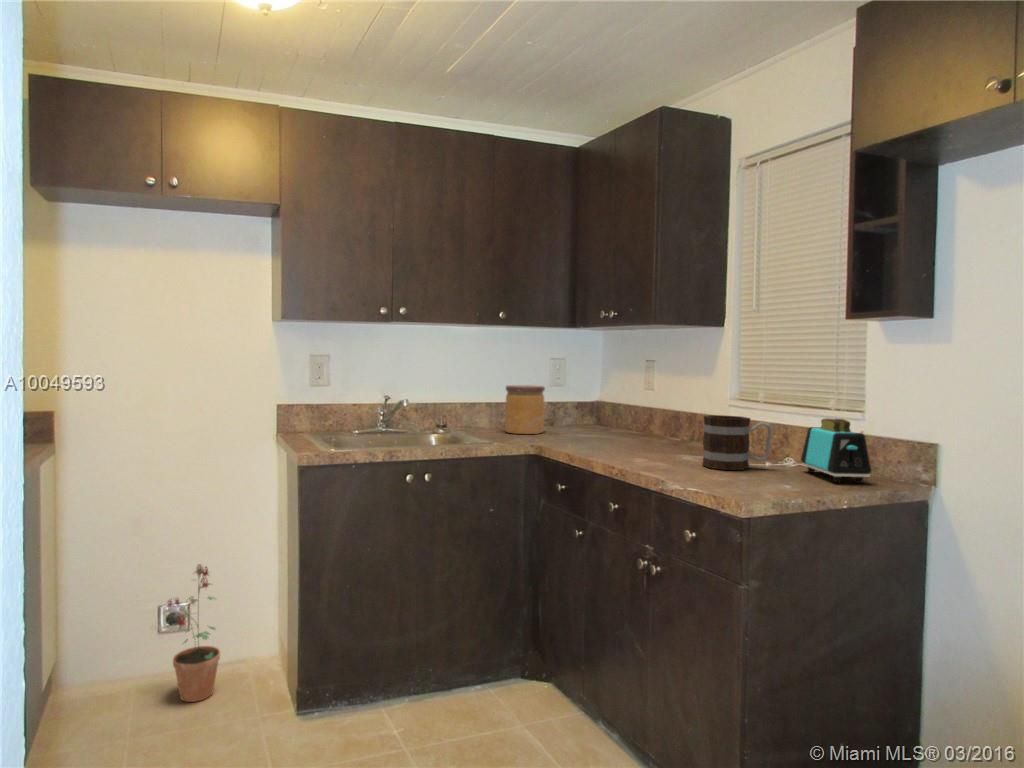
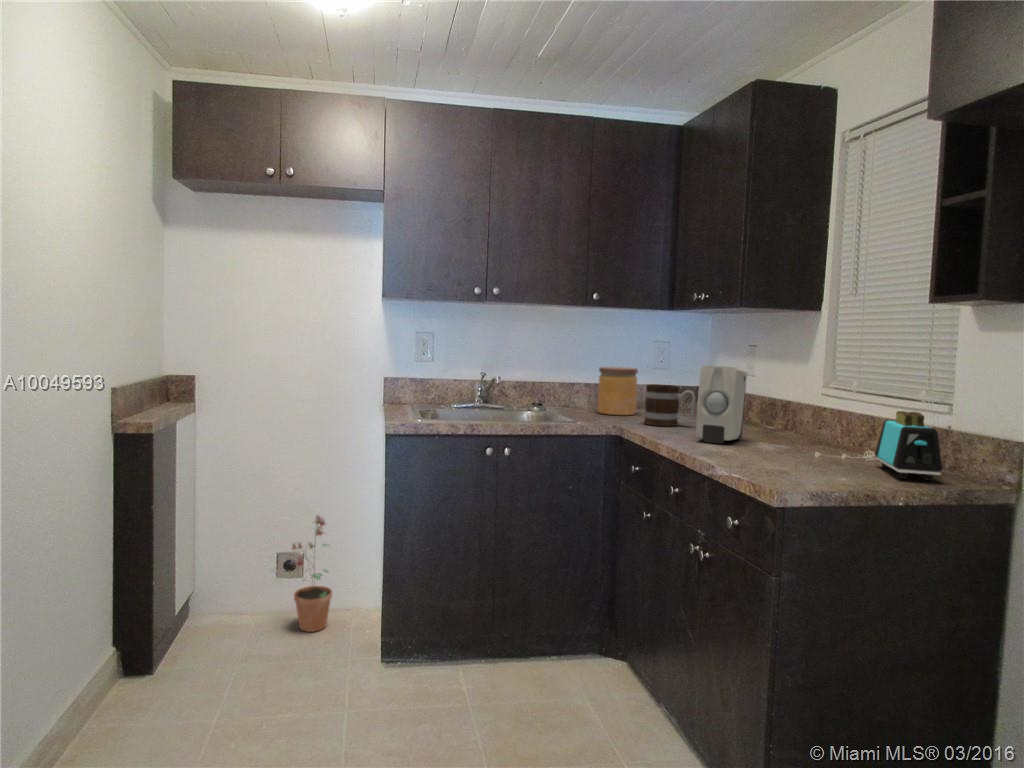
soap dispenser: none [625,381,666,458] -> present [696,366,747,444]
mug: present [702,415,772,470] -> present [644,384,695,426]

